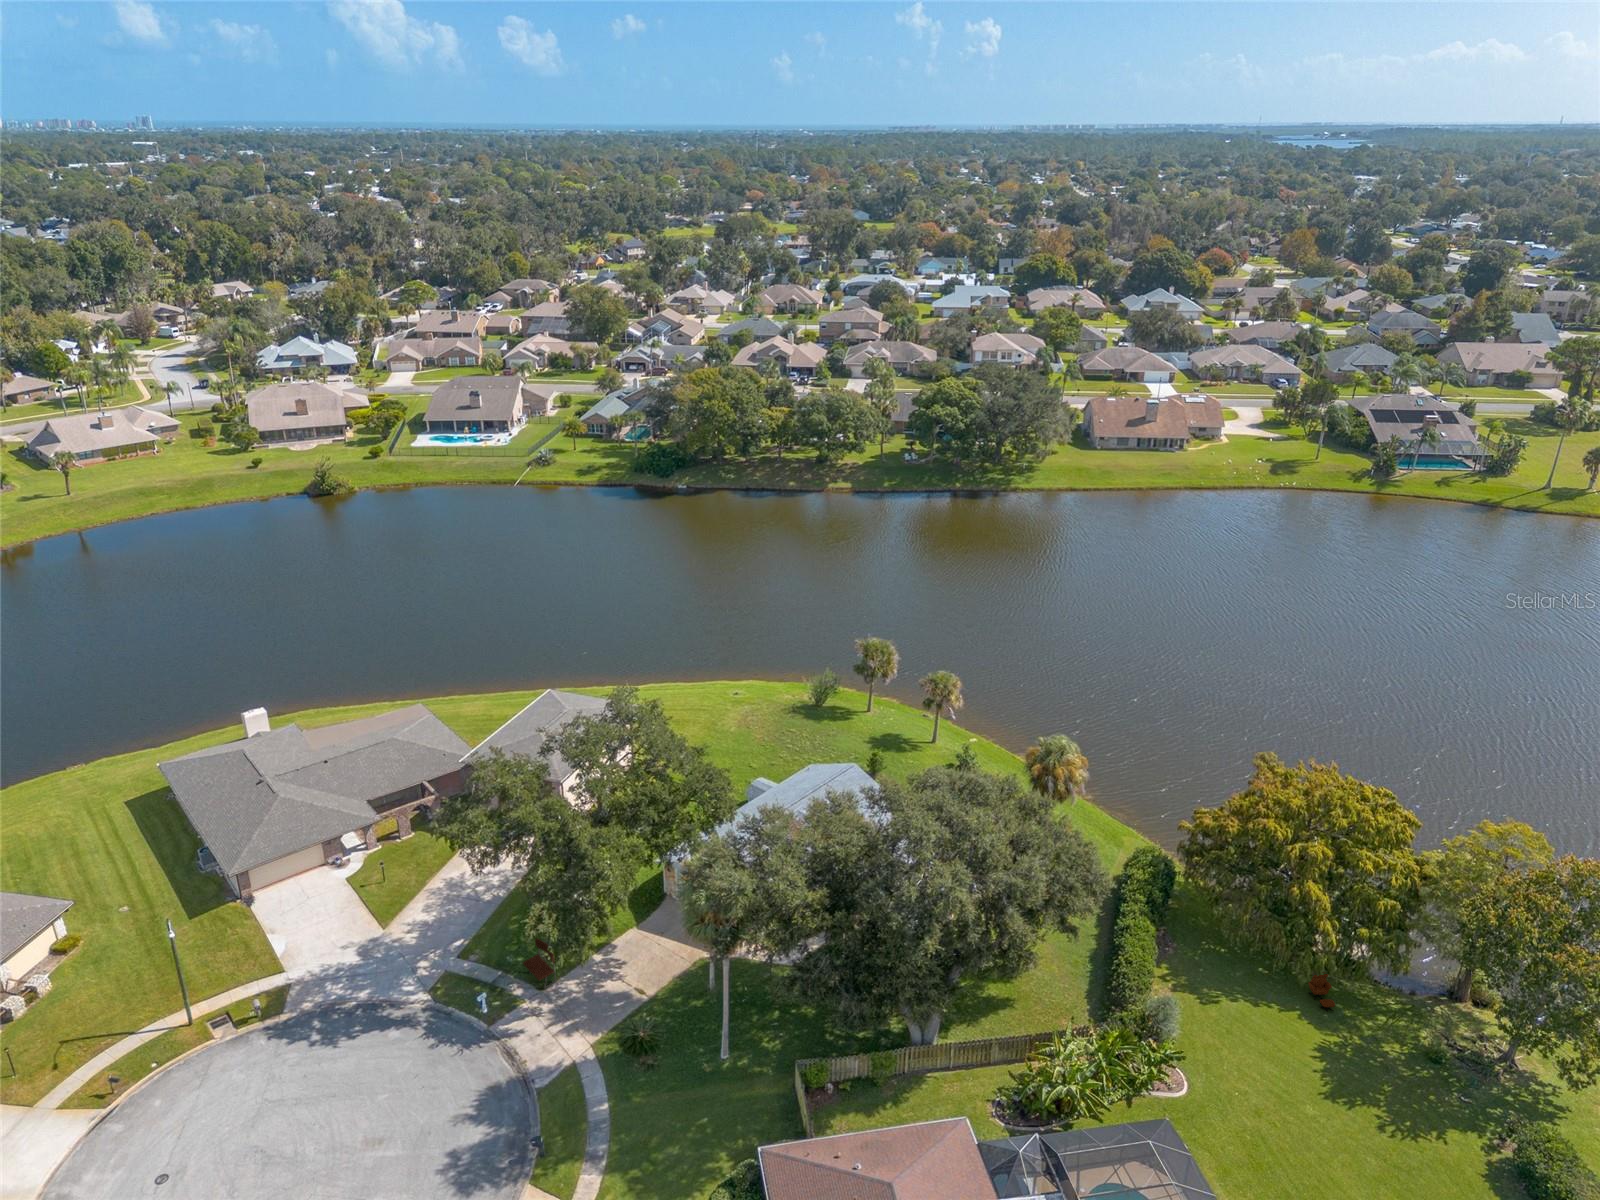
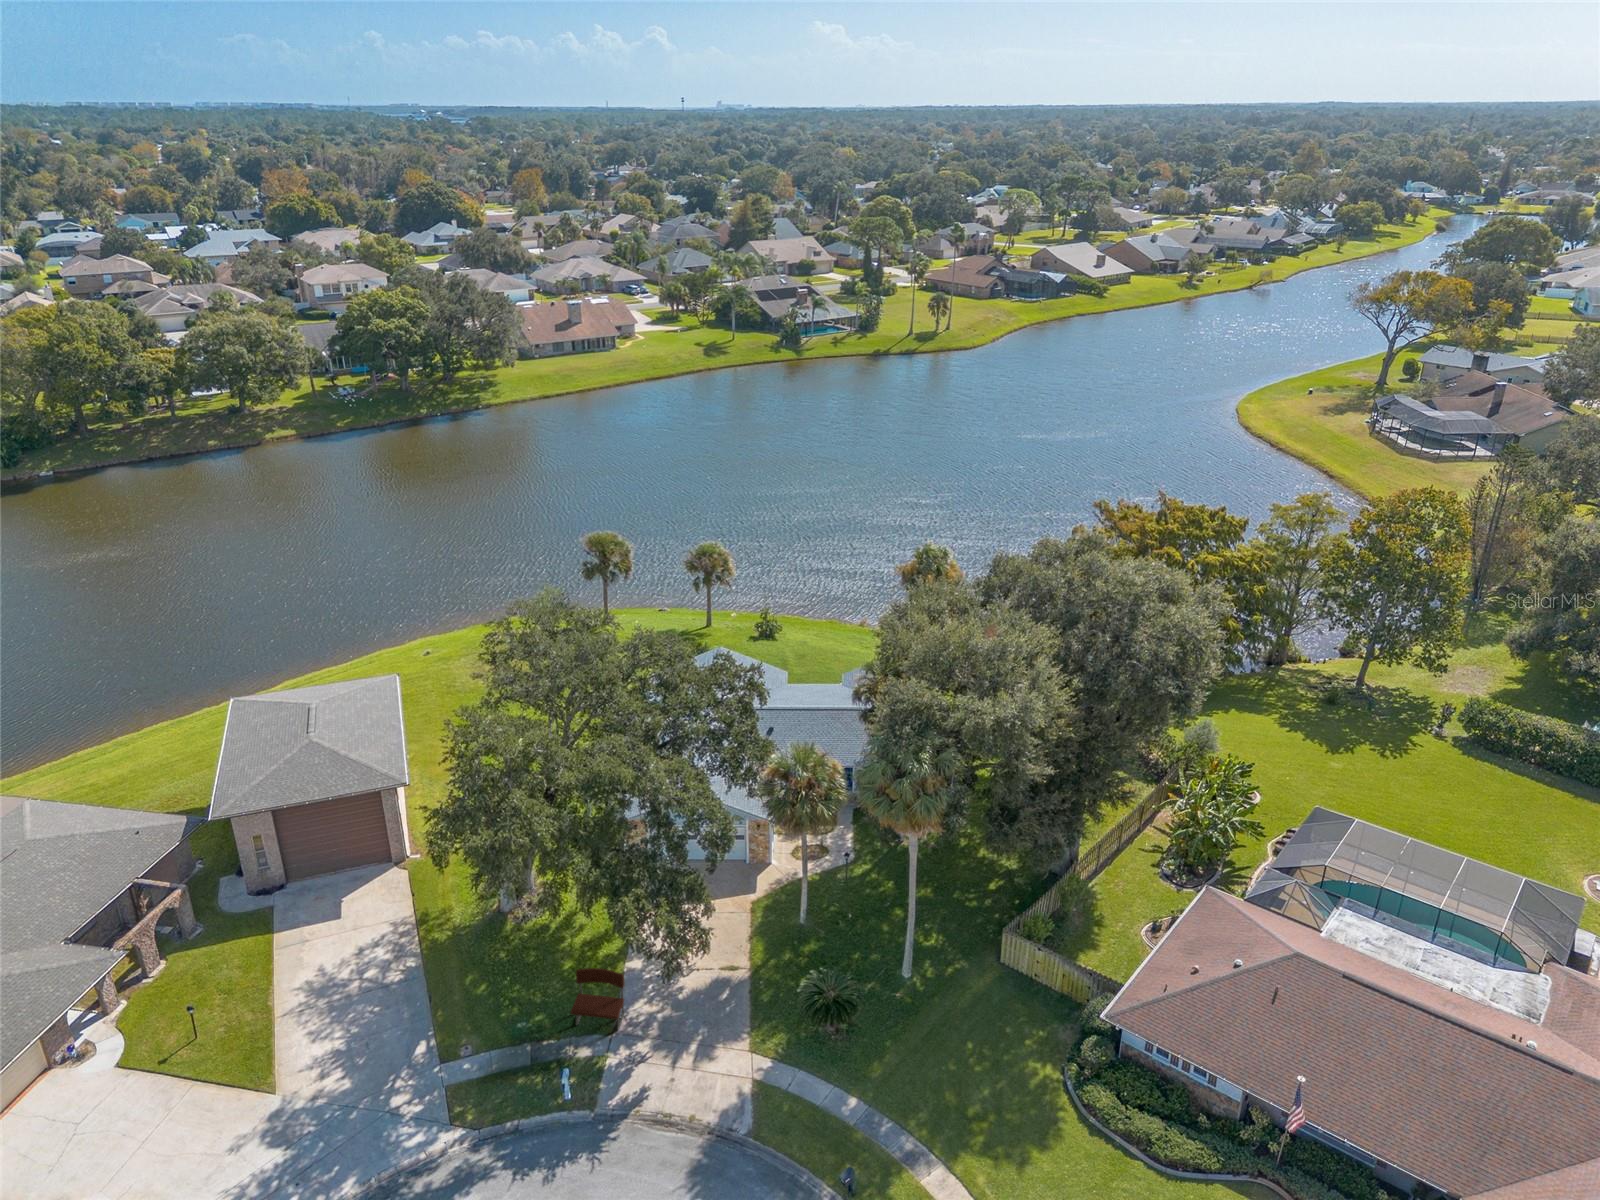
lounge chair: present [1308,974,1335,1012] -> none [1234,672,1261,705]

